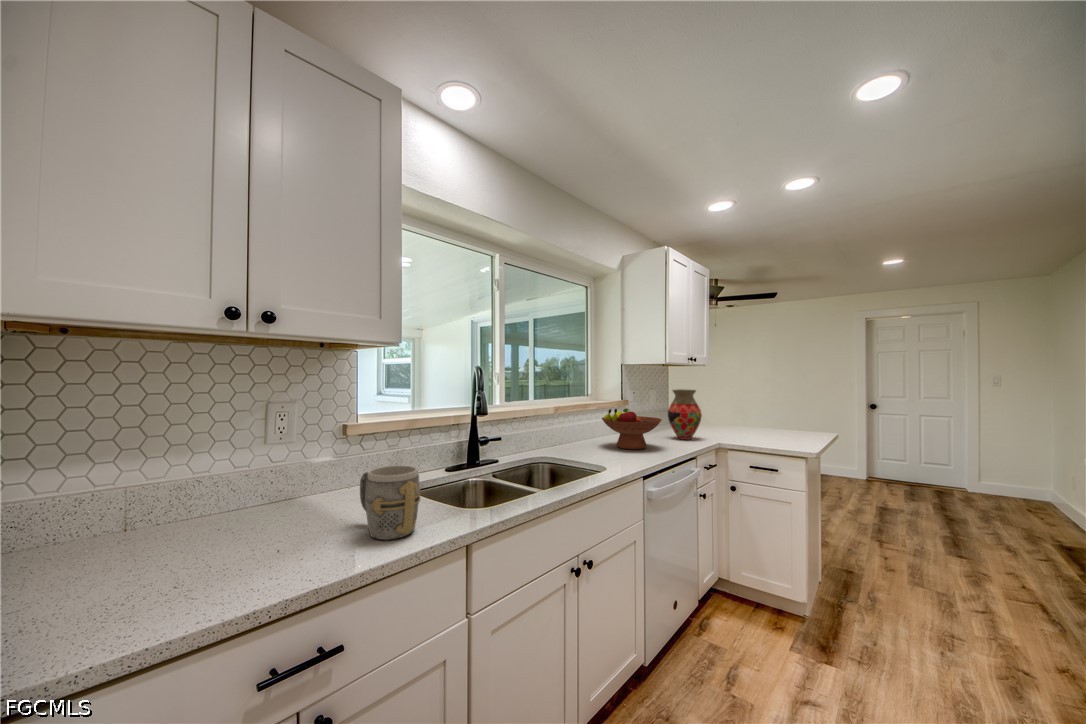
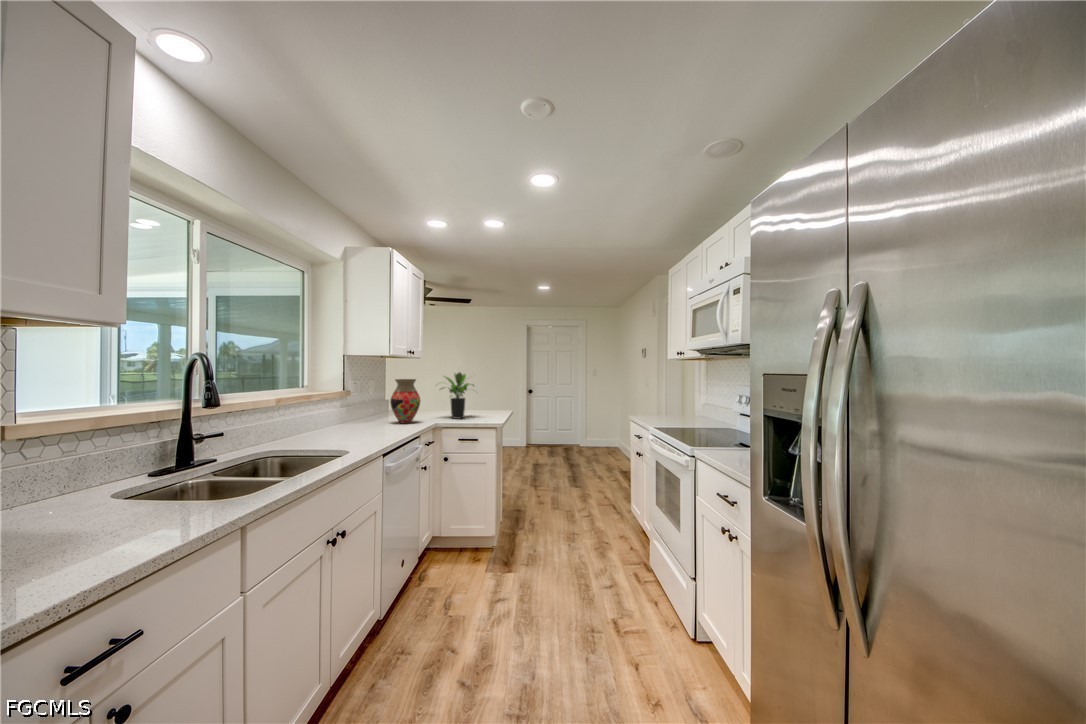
potted plant: none [720,382,779,439] -> present [445,372,470,419]
fruit bowl: present [602,408,662,449] -> none [330,397,391,435]
mug: present [360,466,421,540] -> none [78,460,182,541]

